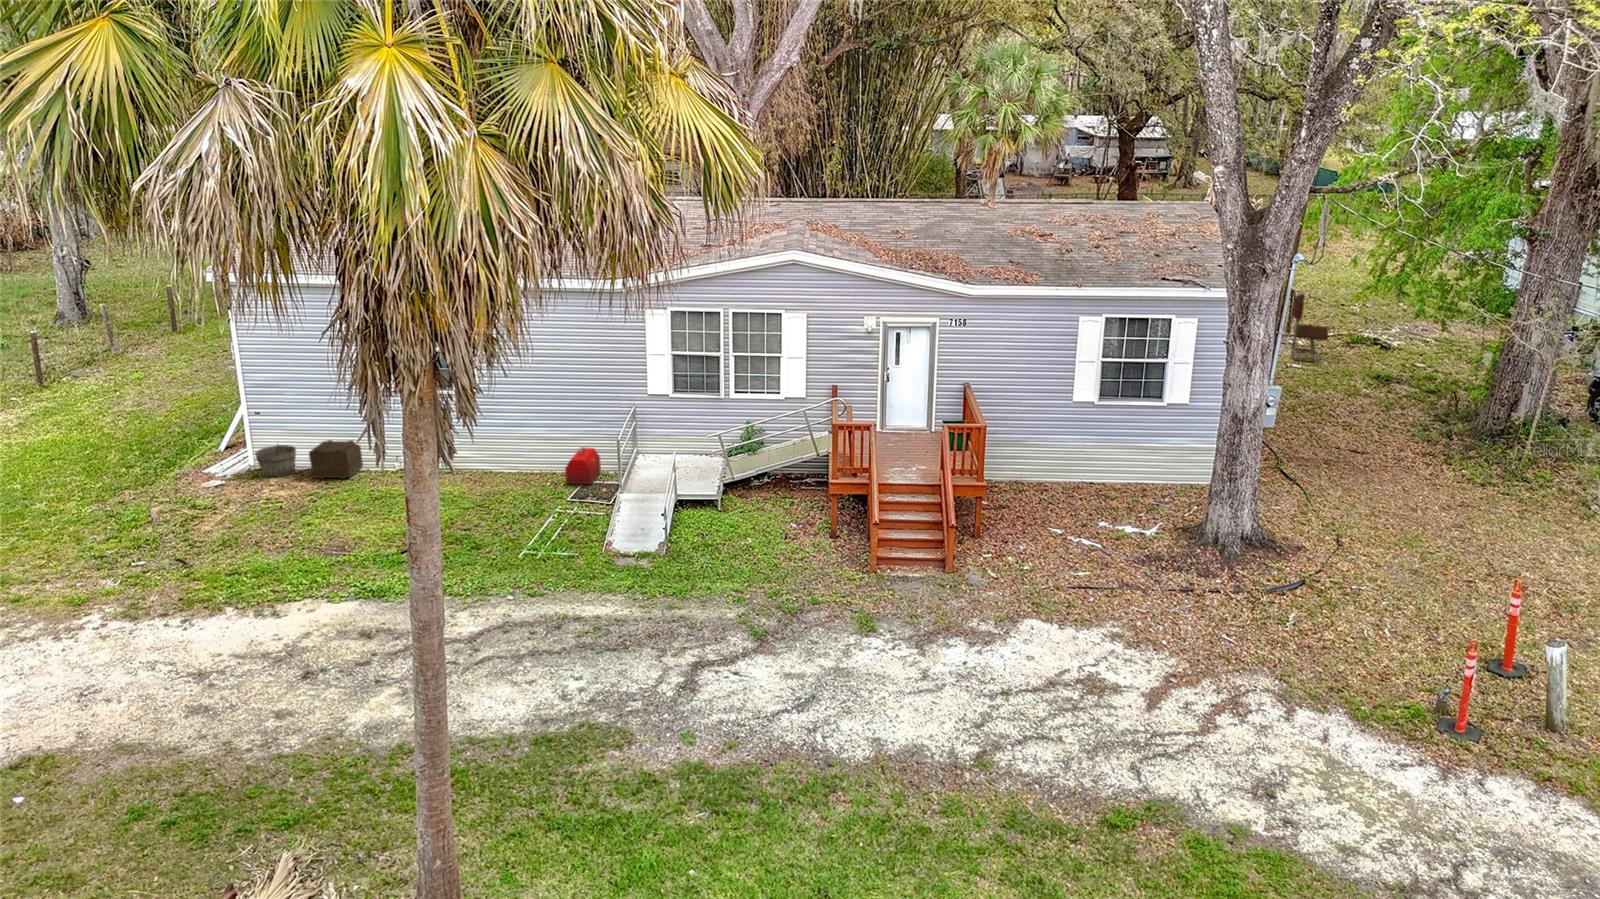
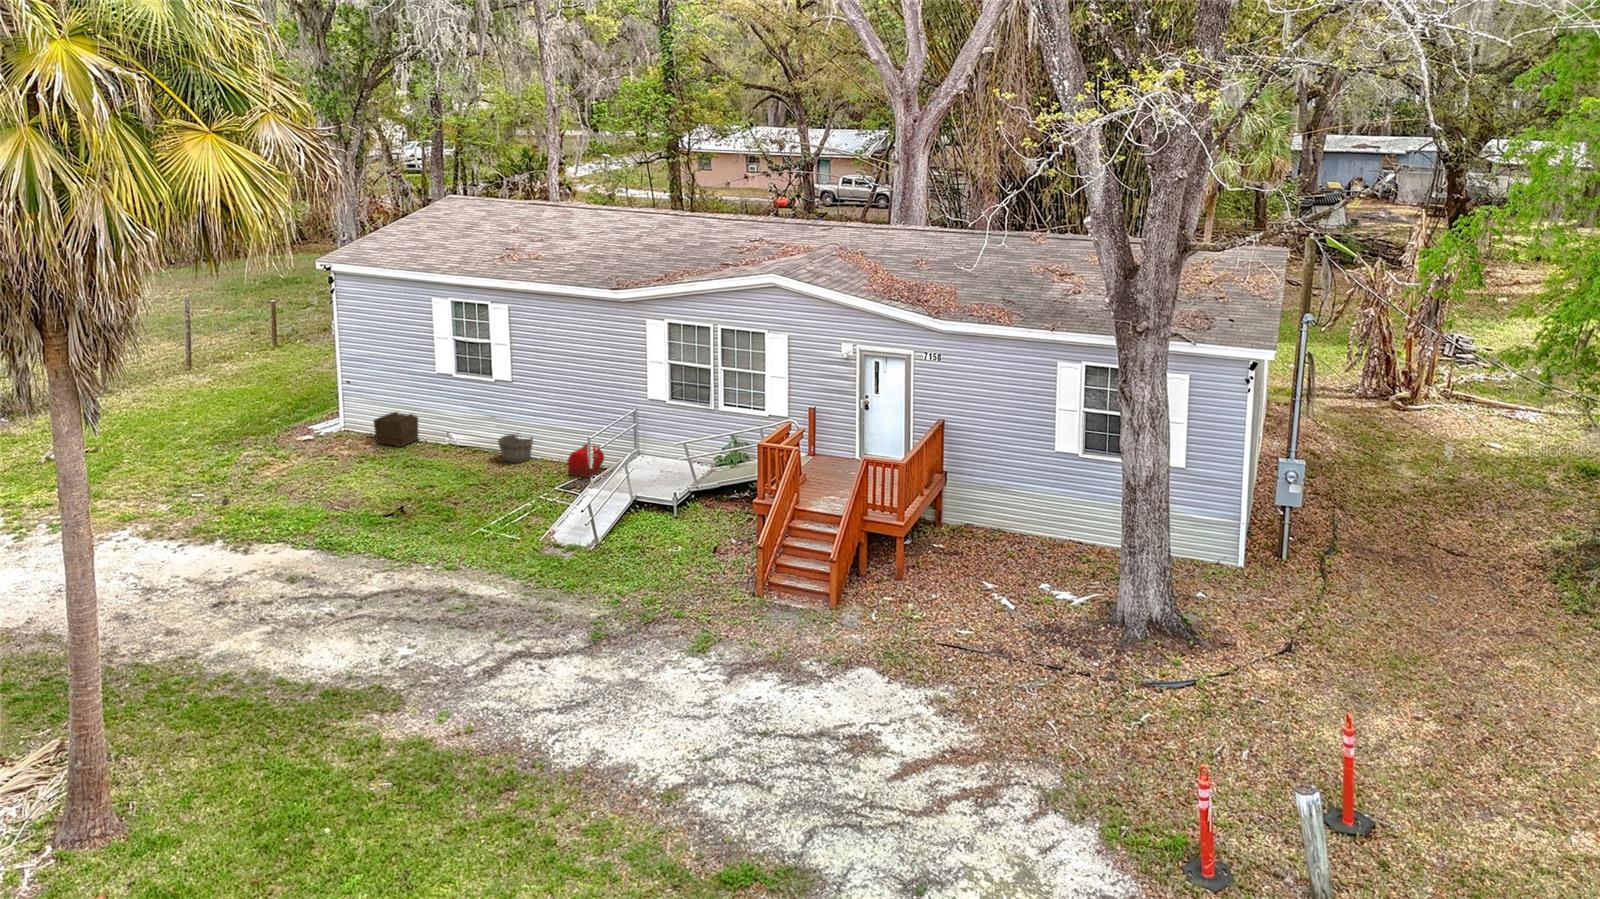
bench: present [1291,294,1328,362] -> none [1466,356,1531,440]
wooden bucket: present [255,445,296,477] -> present [498,434,533,463]

